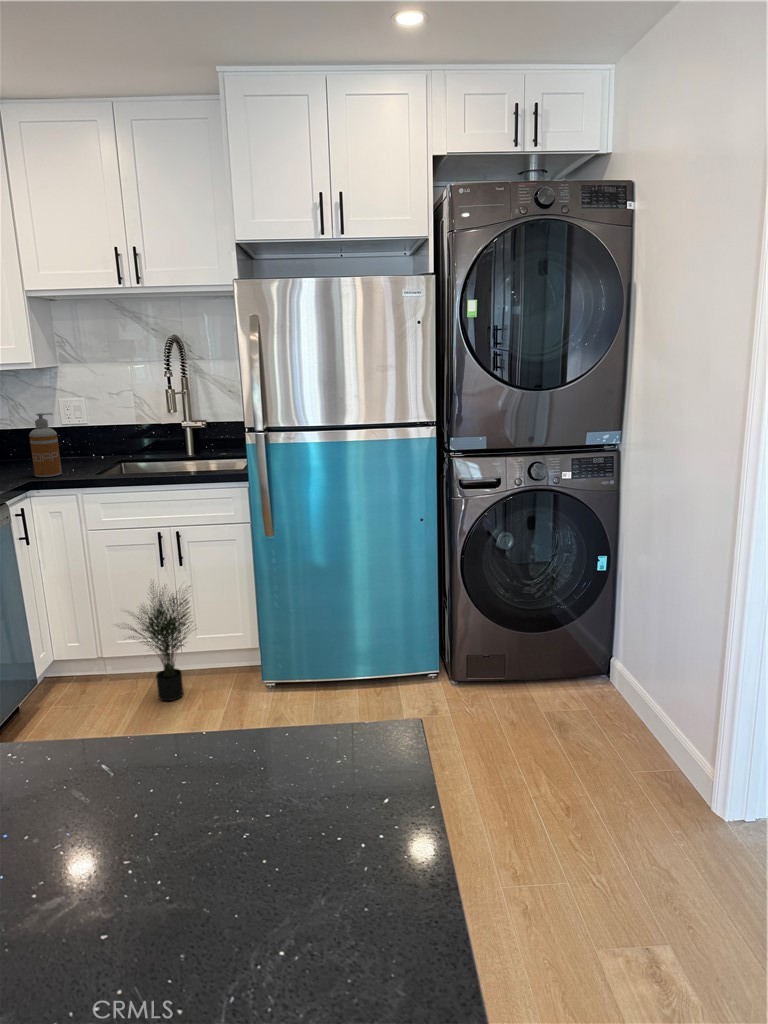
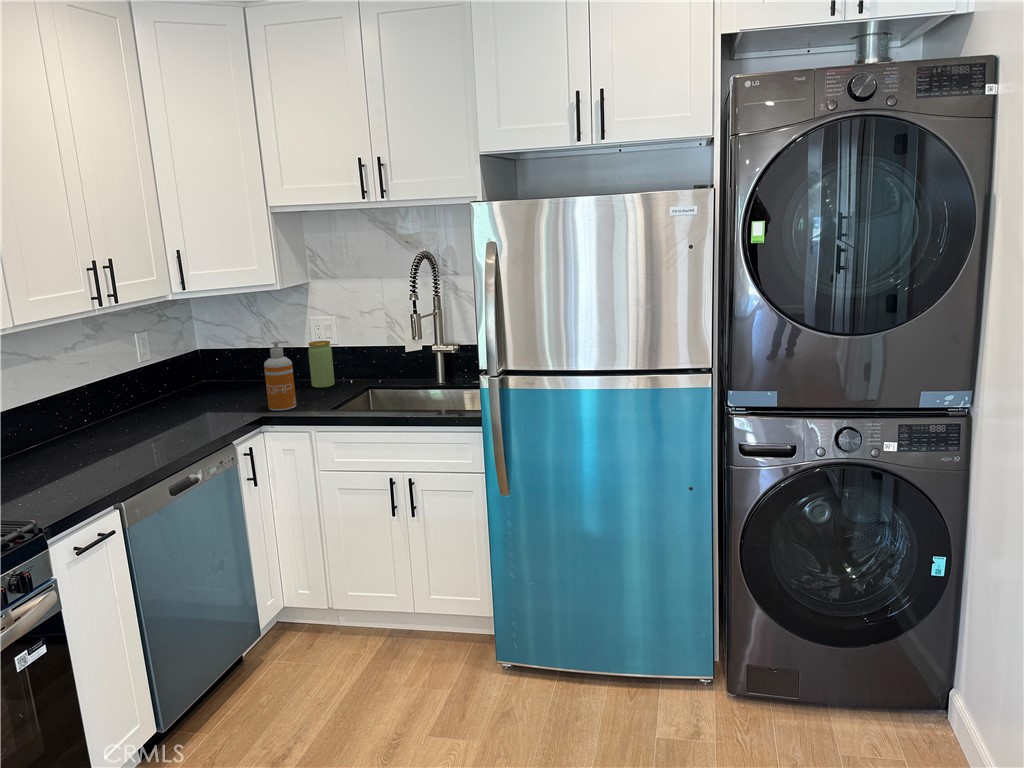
jar: none [63,420,89,462] -> present [308,341,335,387]
potted plant: present [129,584,191,701] -> none [334,531,433,673]

